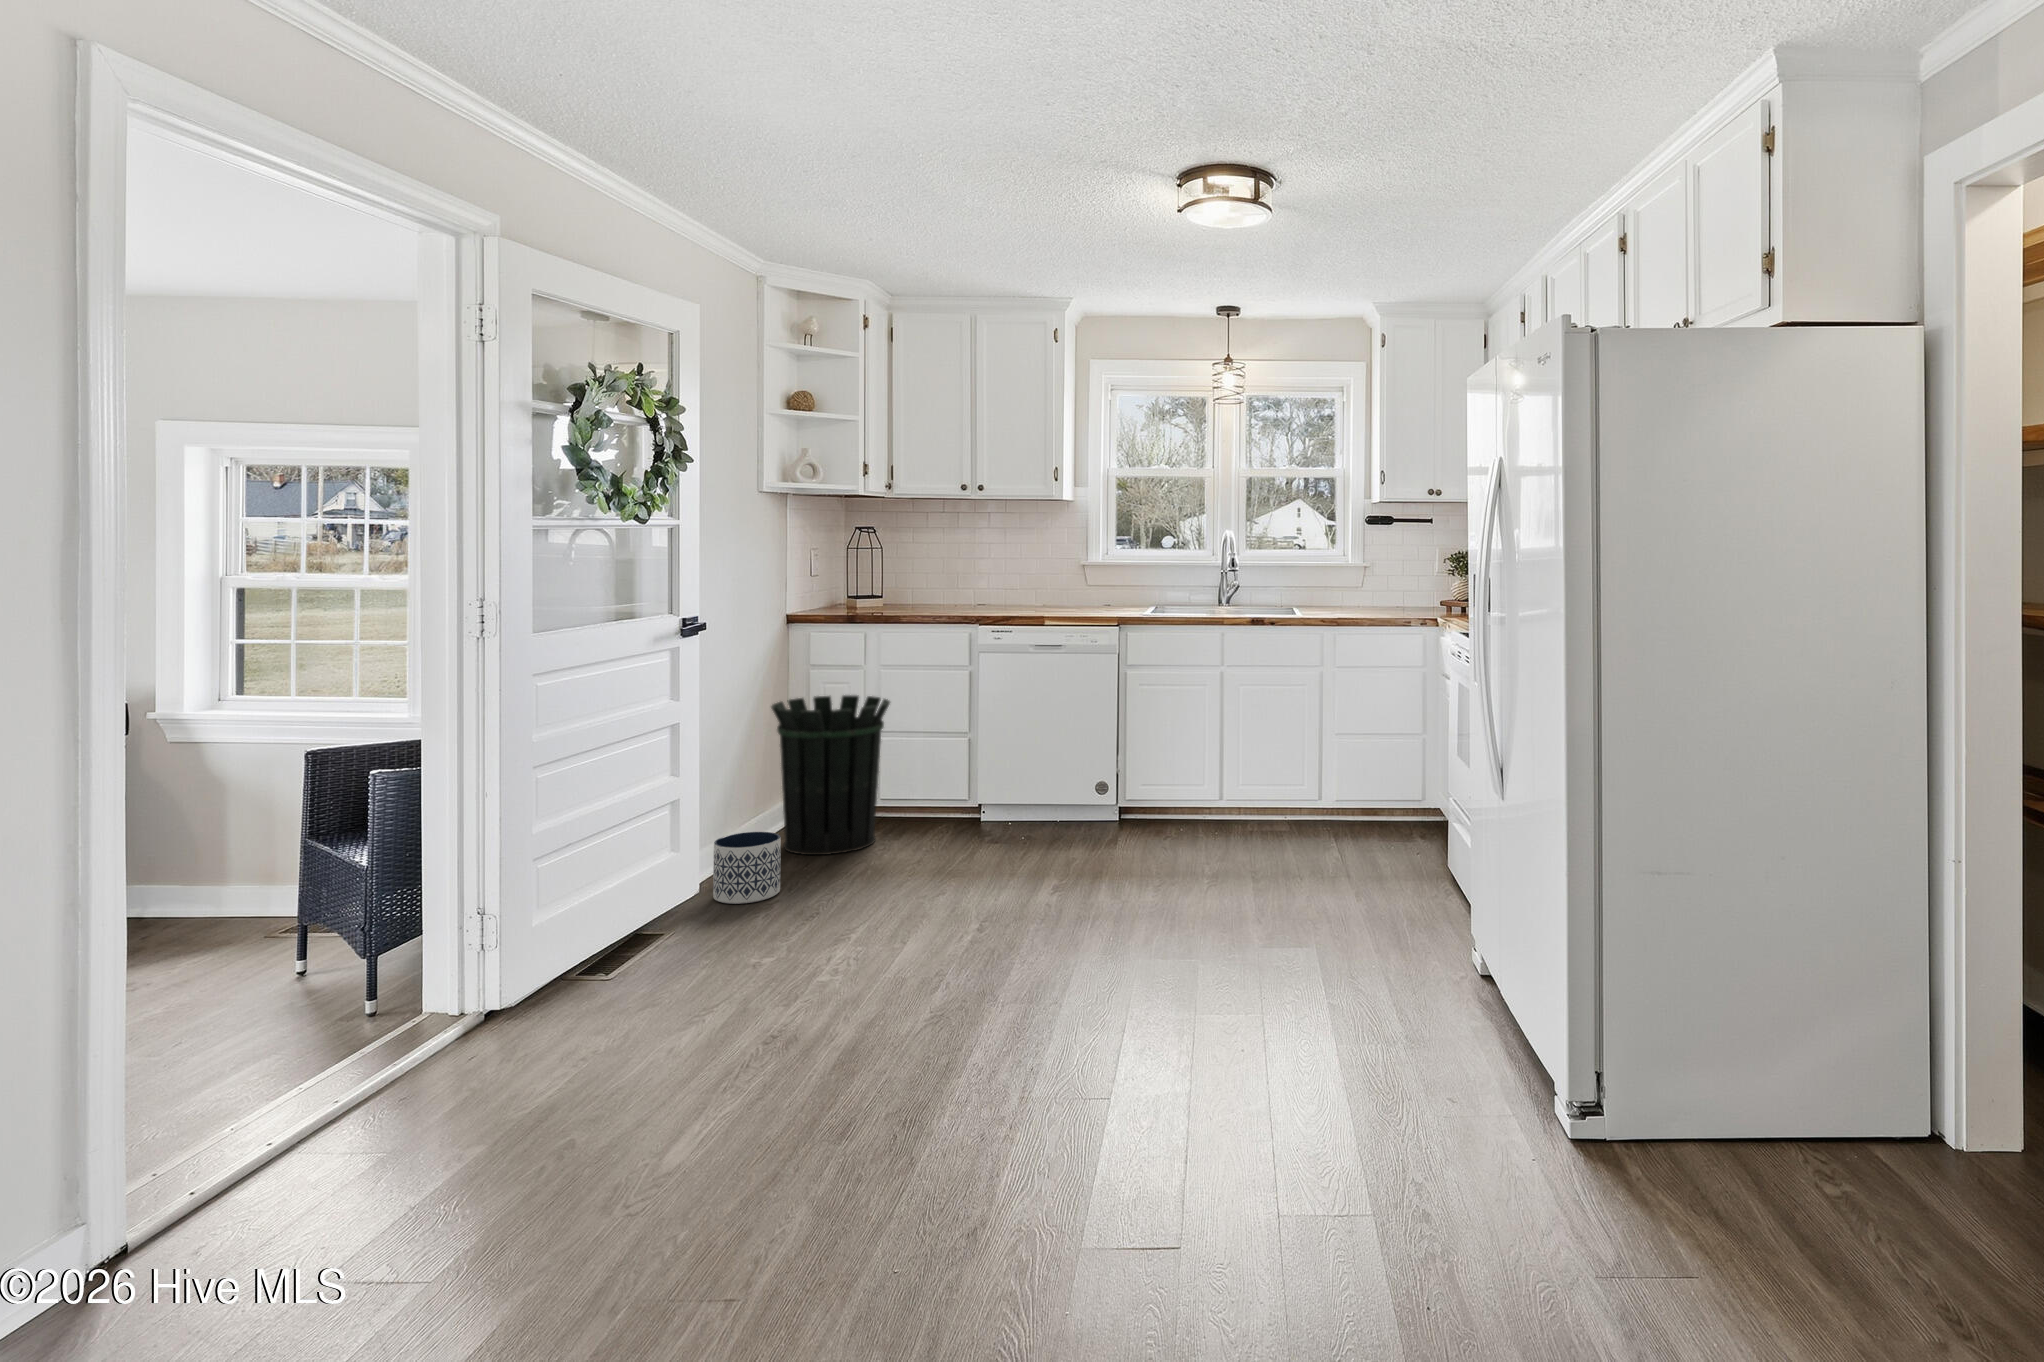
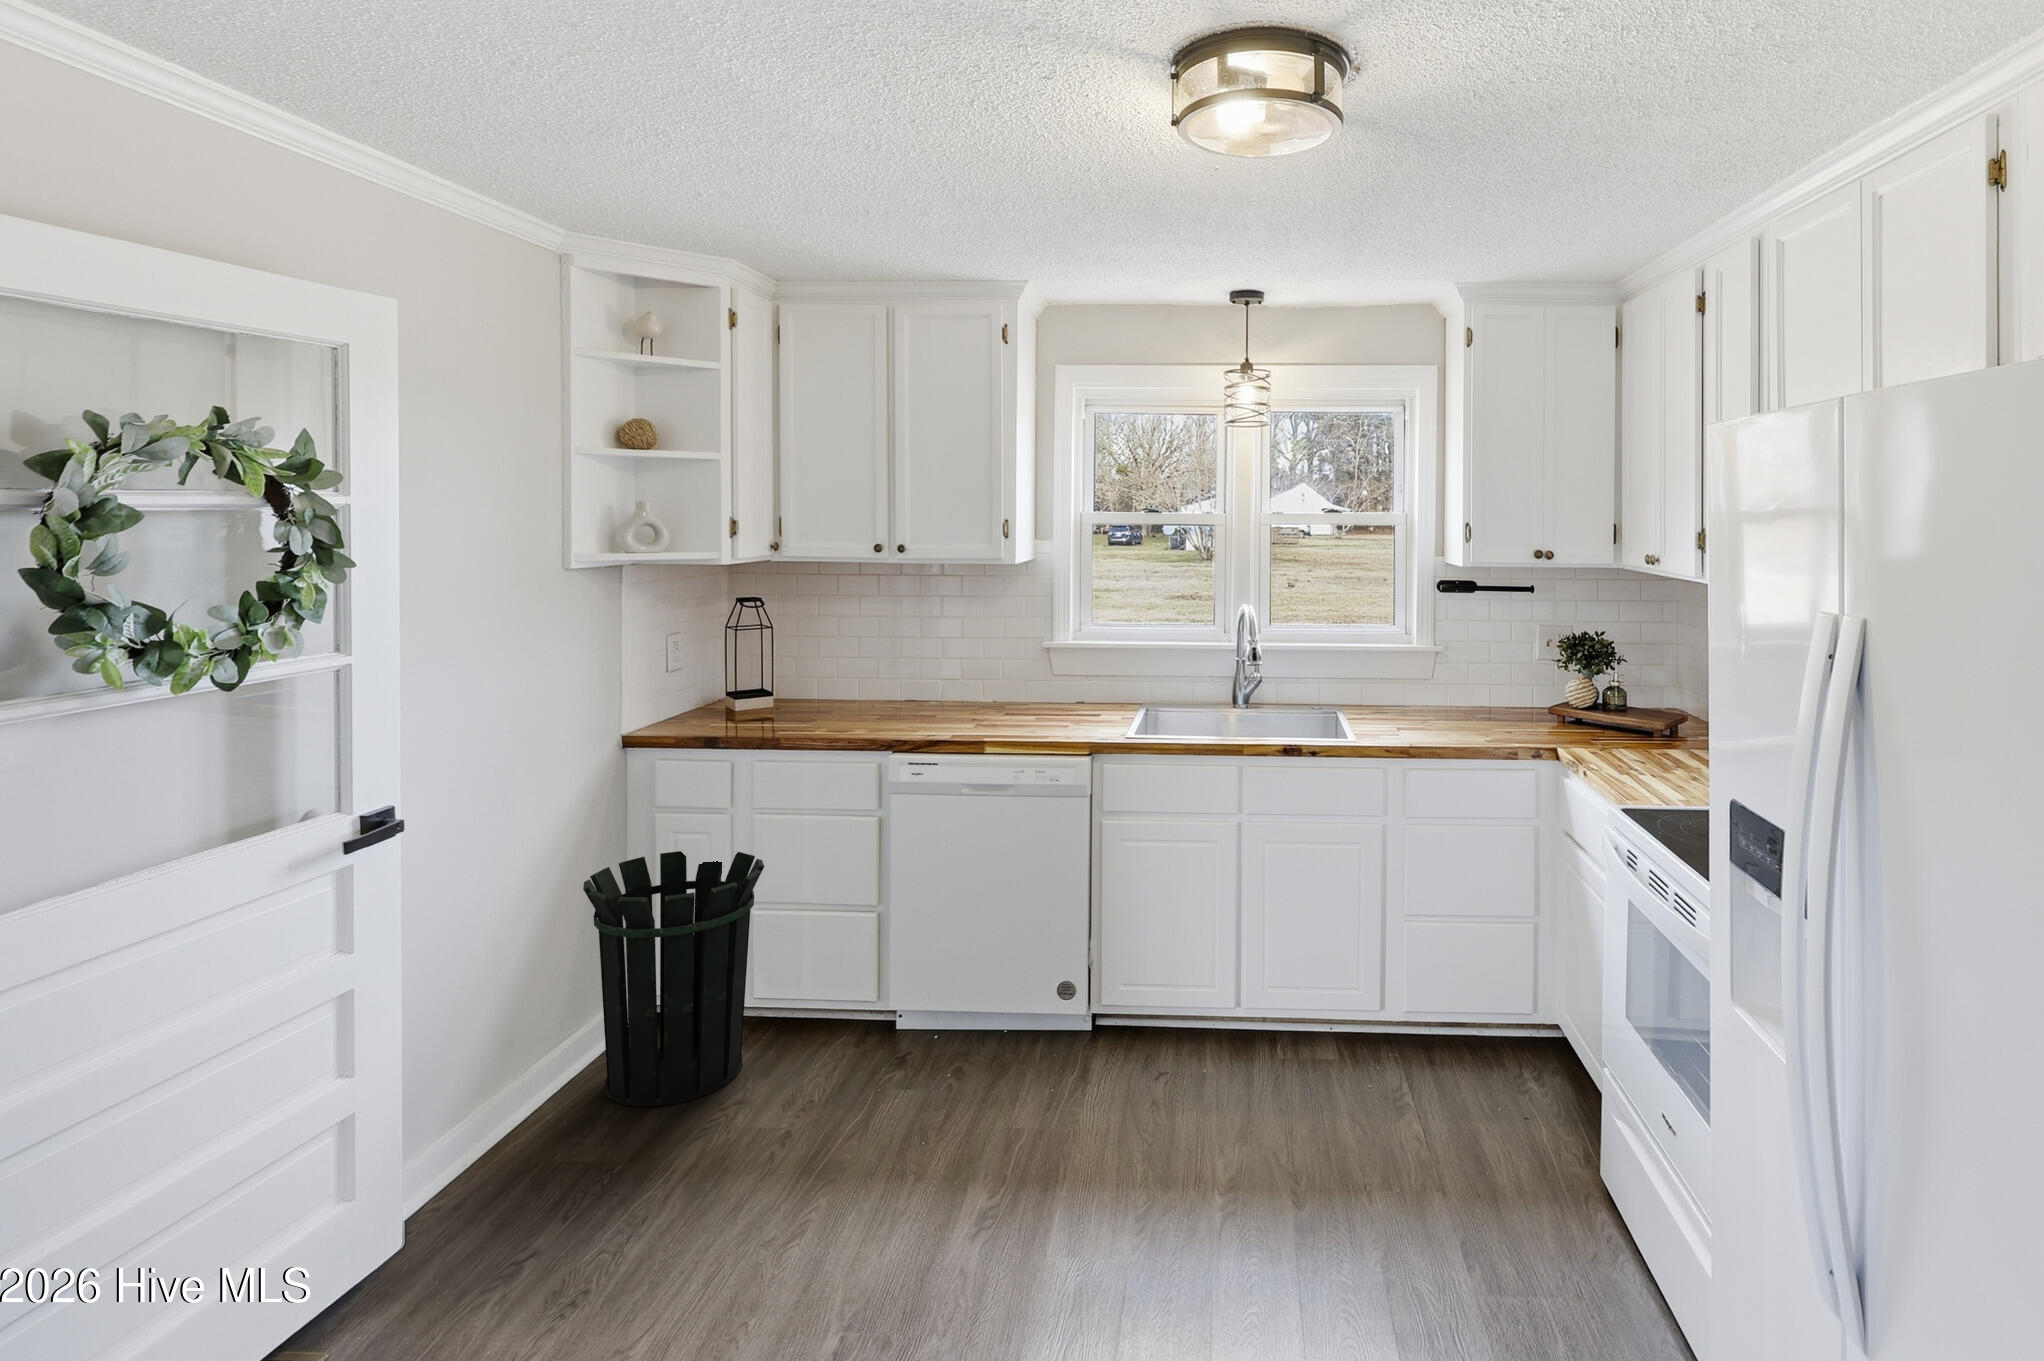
planter: present [713,832,781,904] -> none [441,1114,556,1255]

